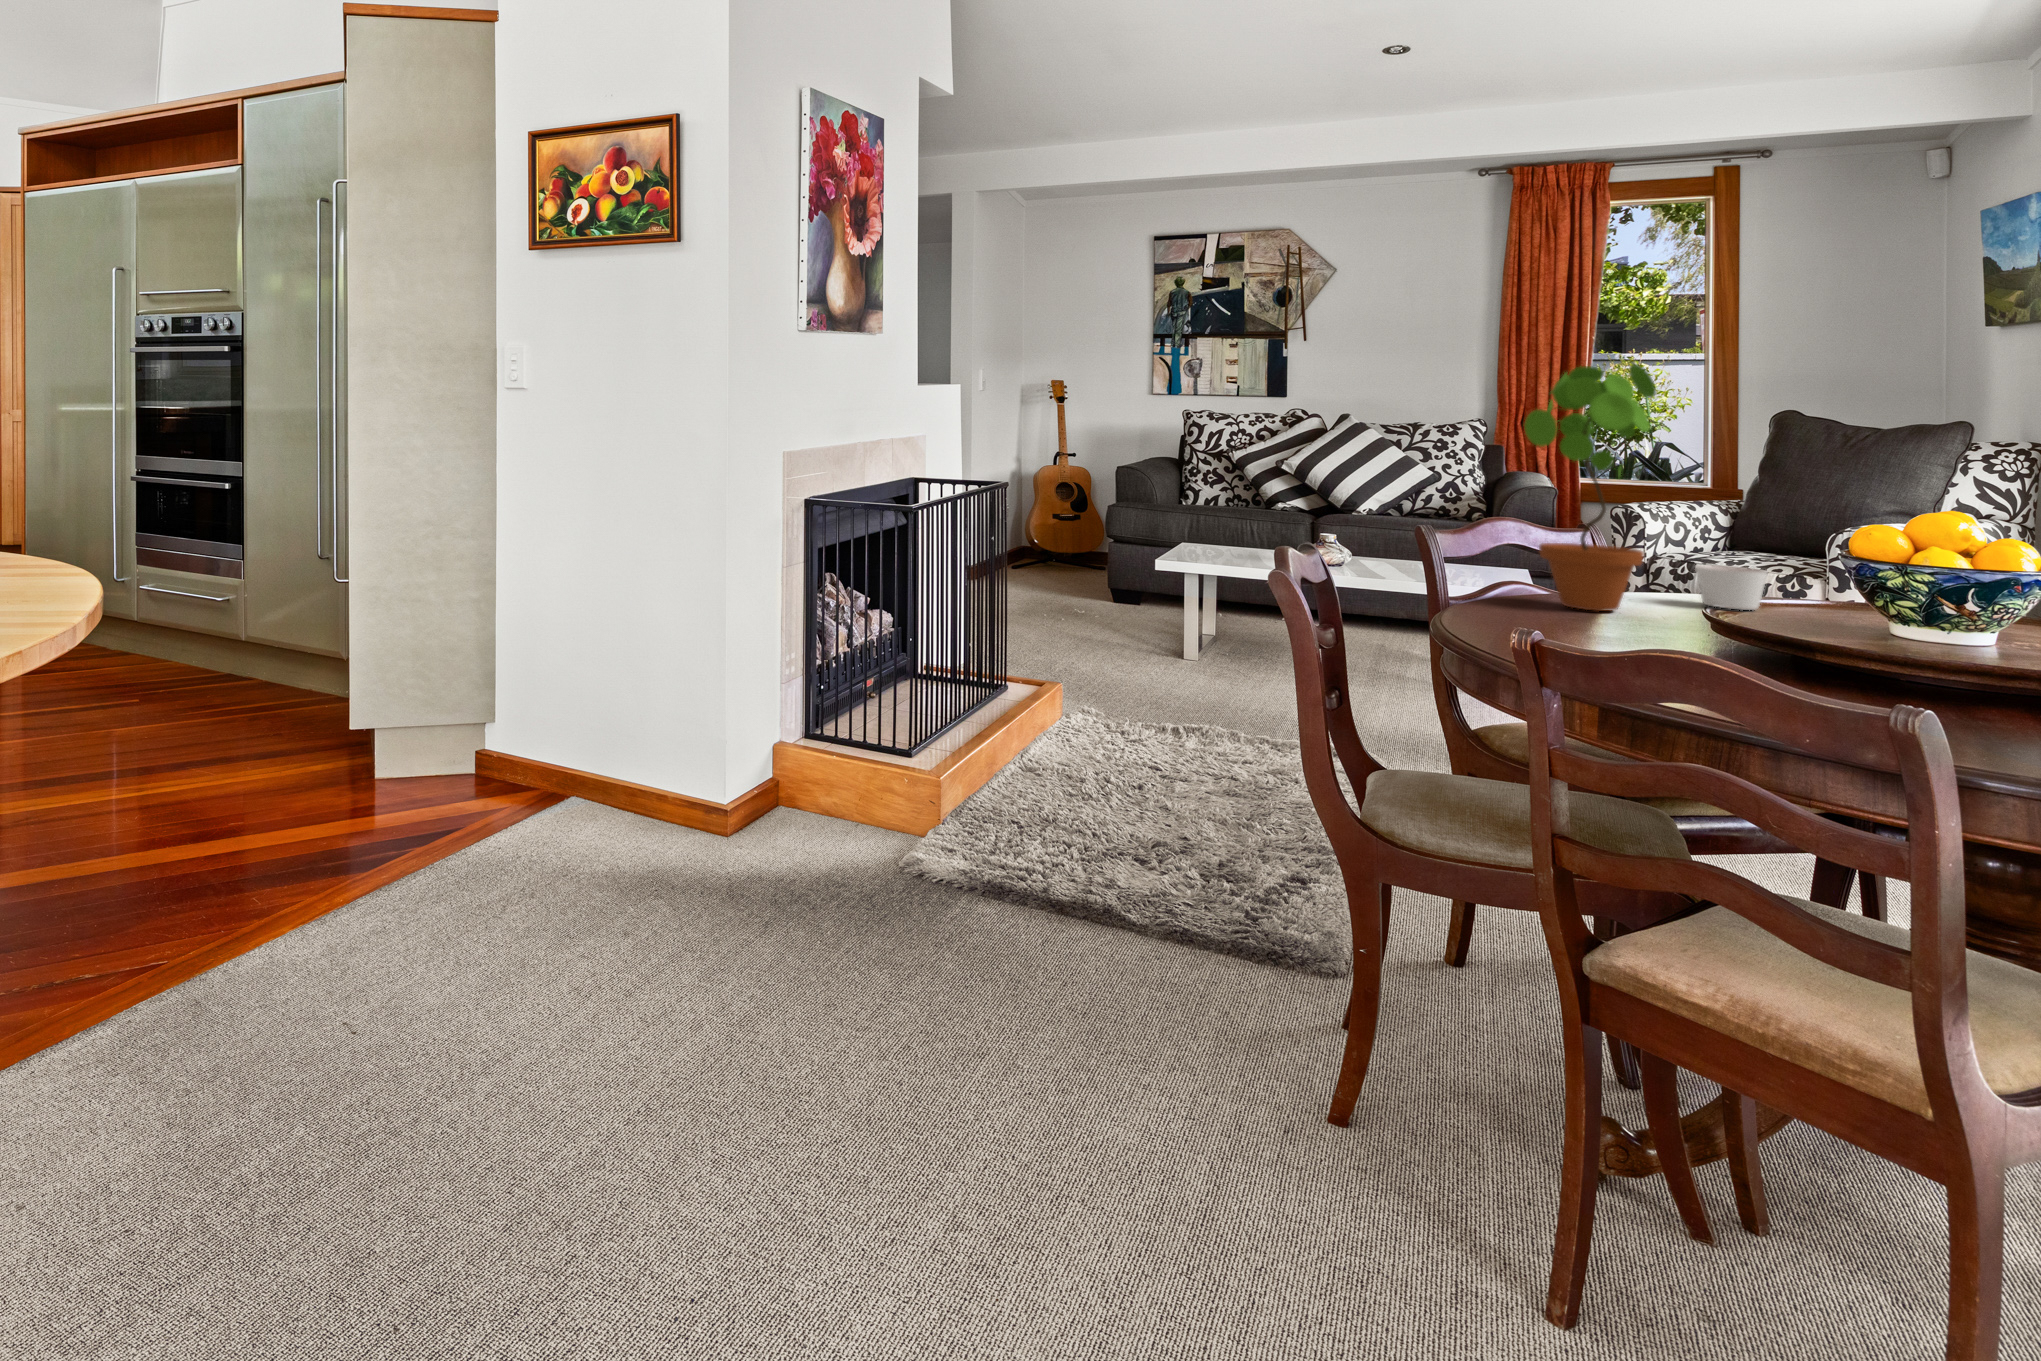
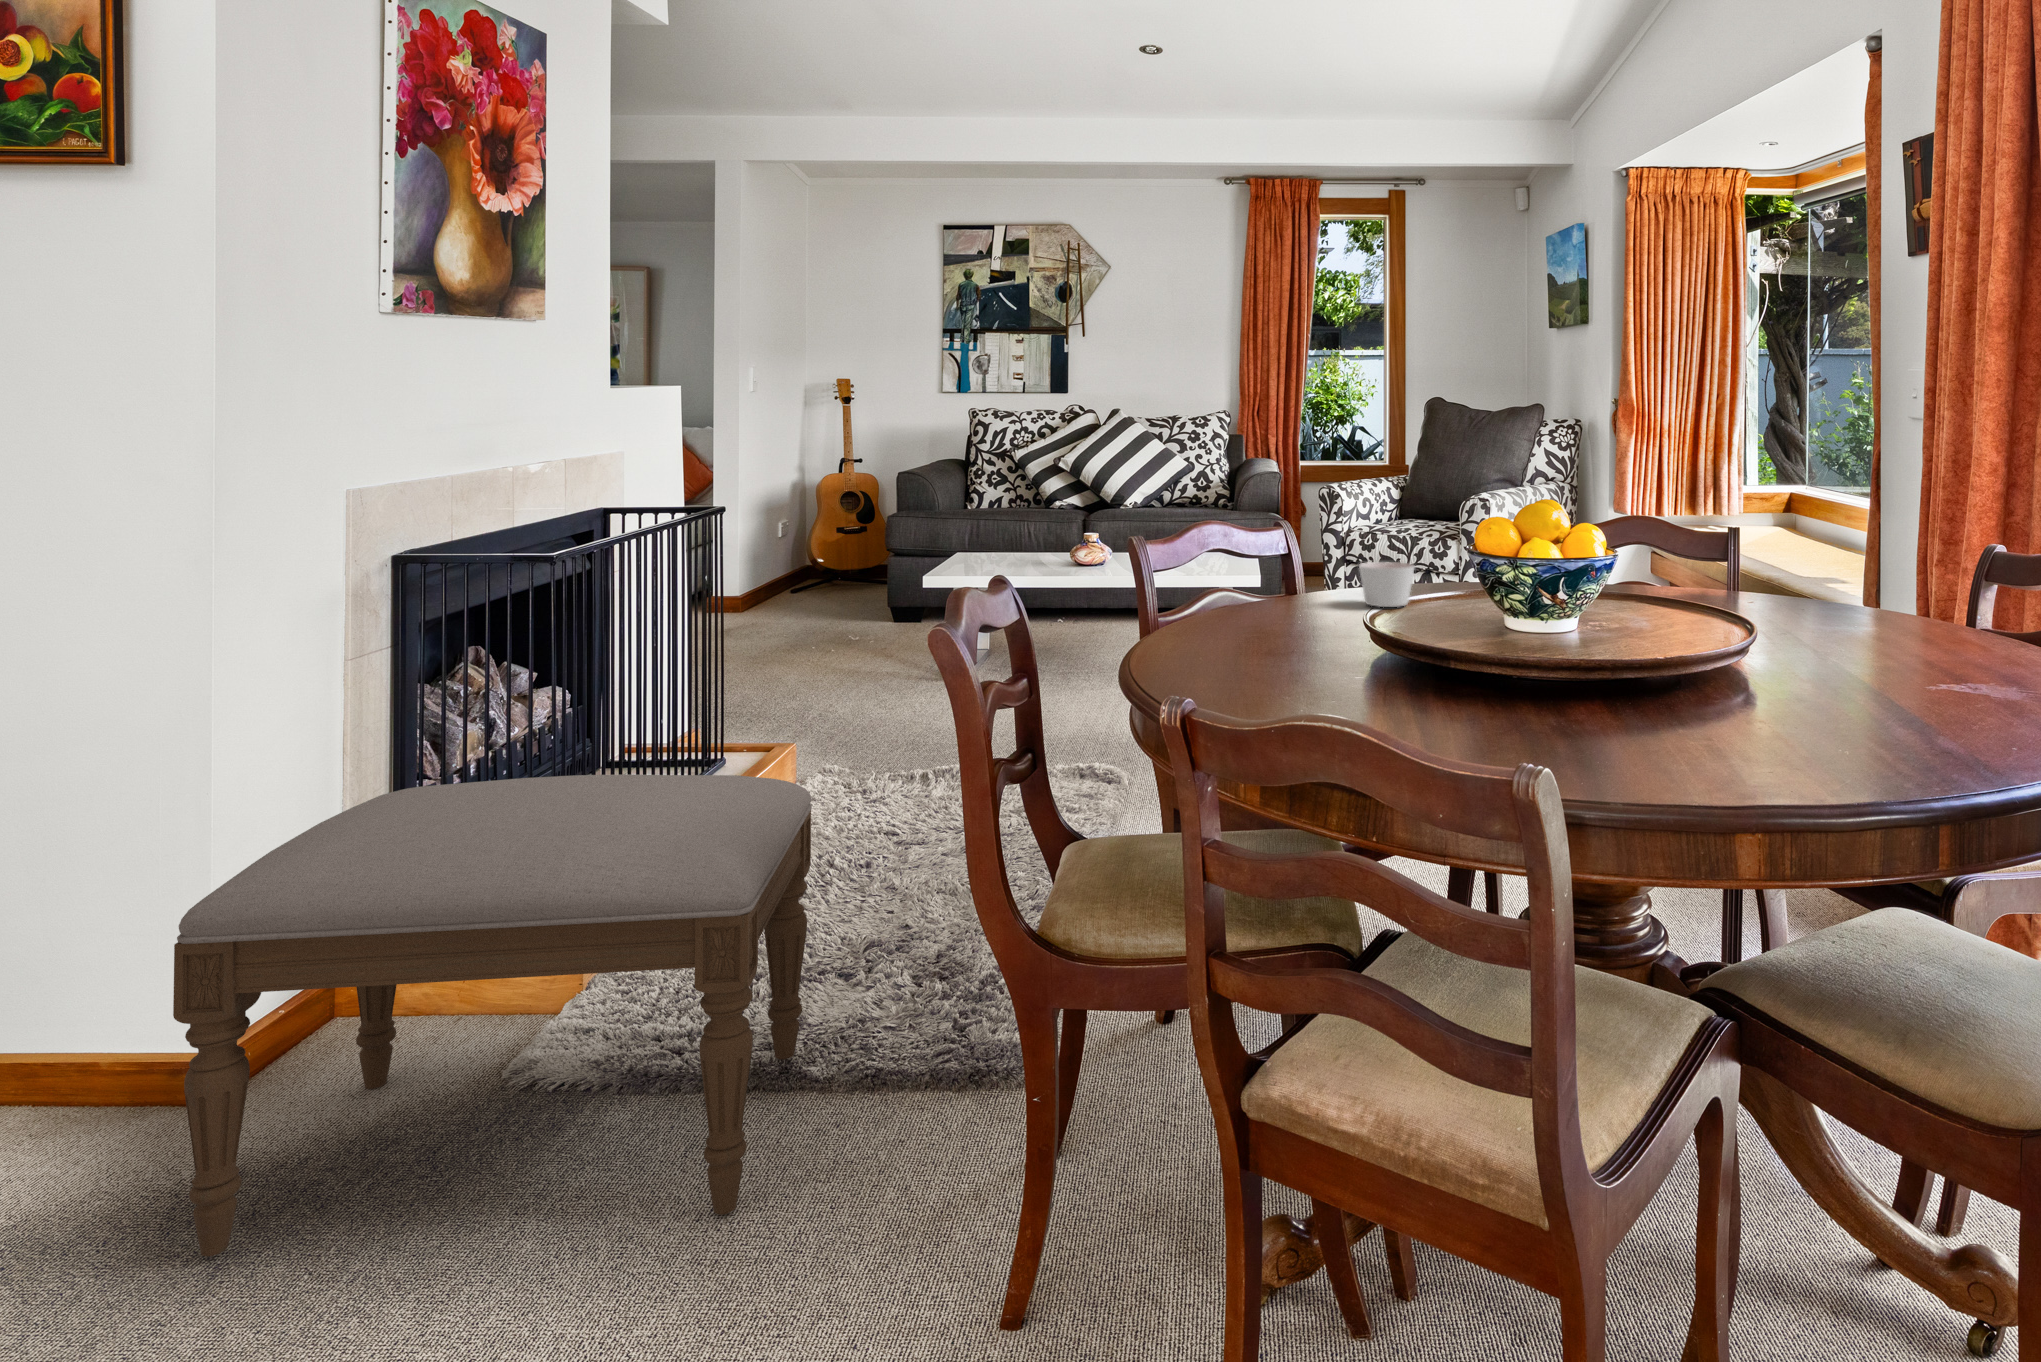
potted plant: present [1524,364,1656,611] -> none [1209,356,1324,626]
ottoman: none [739,656,1125,991] -> present [173,774,812,1256]

